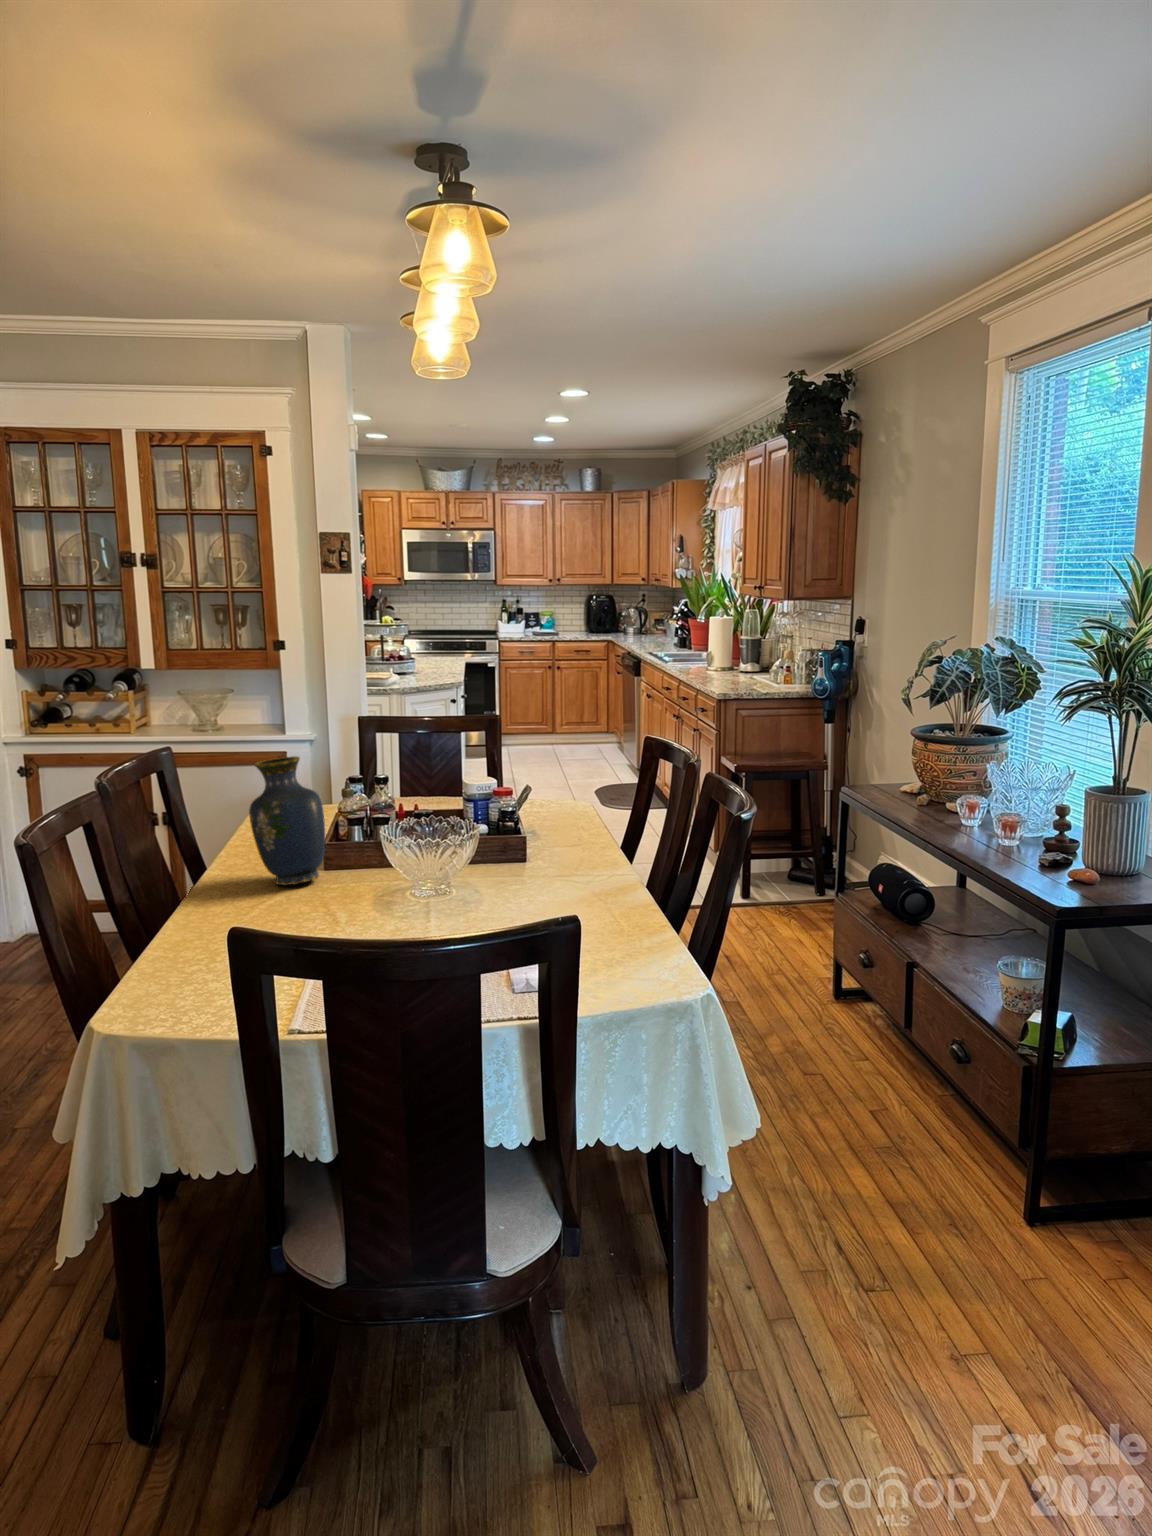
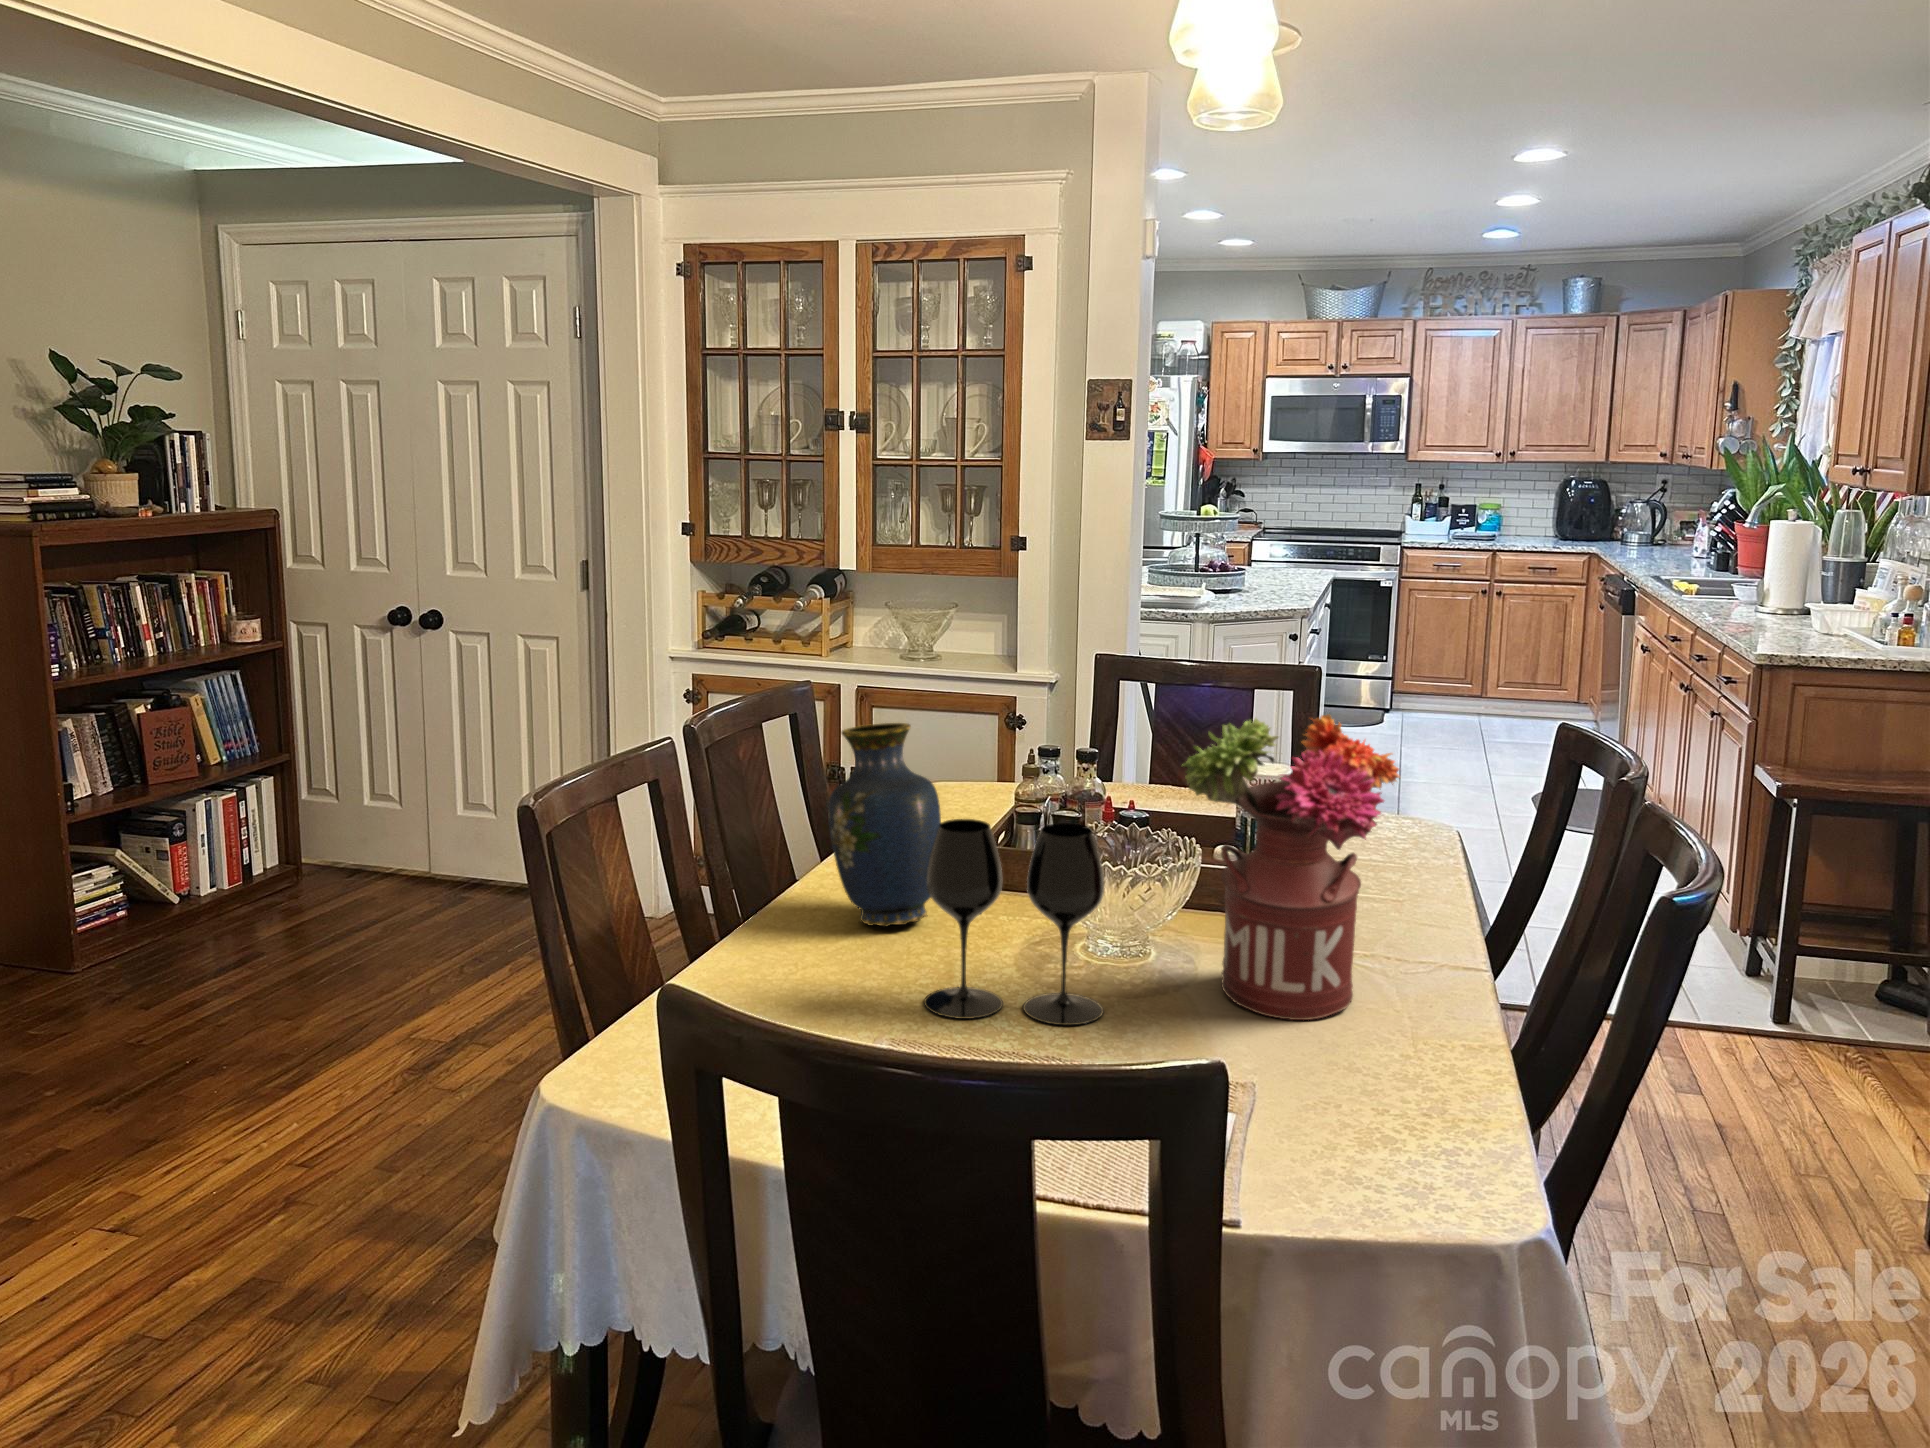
flower arrangement: none [482,726,596,895] -> present [1182,714,1400,1020]
wine glass: none [343,800,452,922] -> present [924,819,1104,1025]

